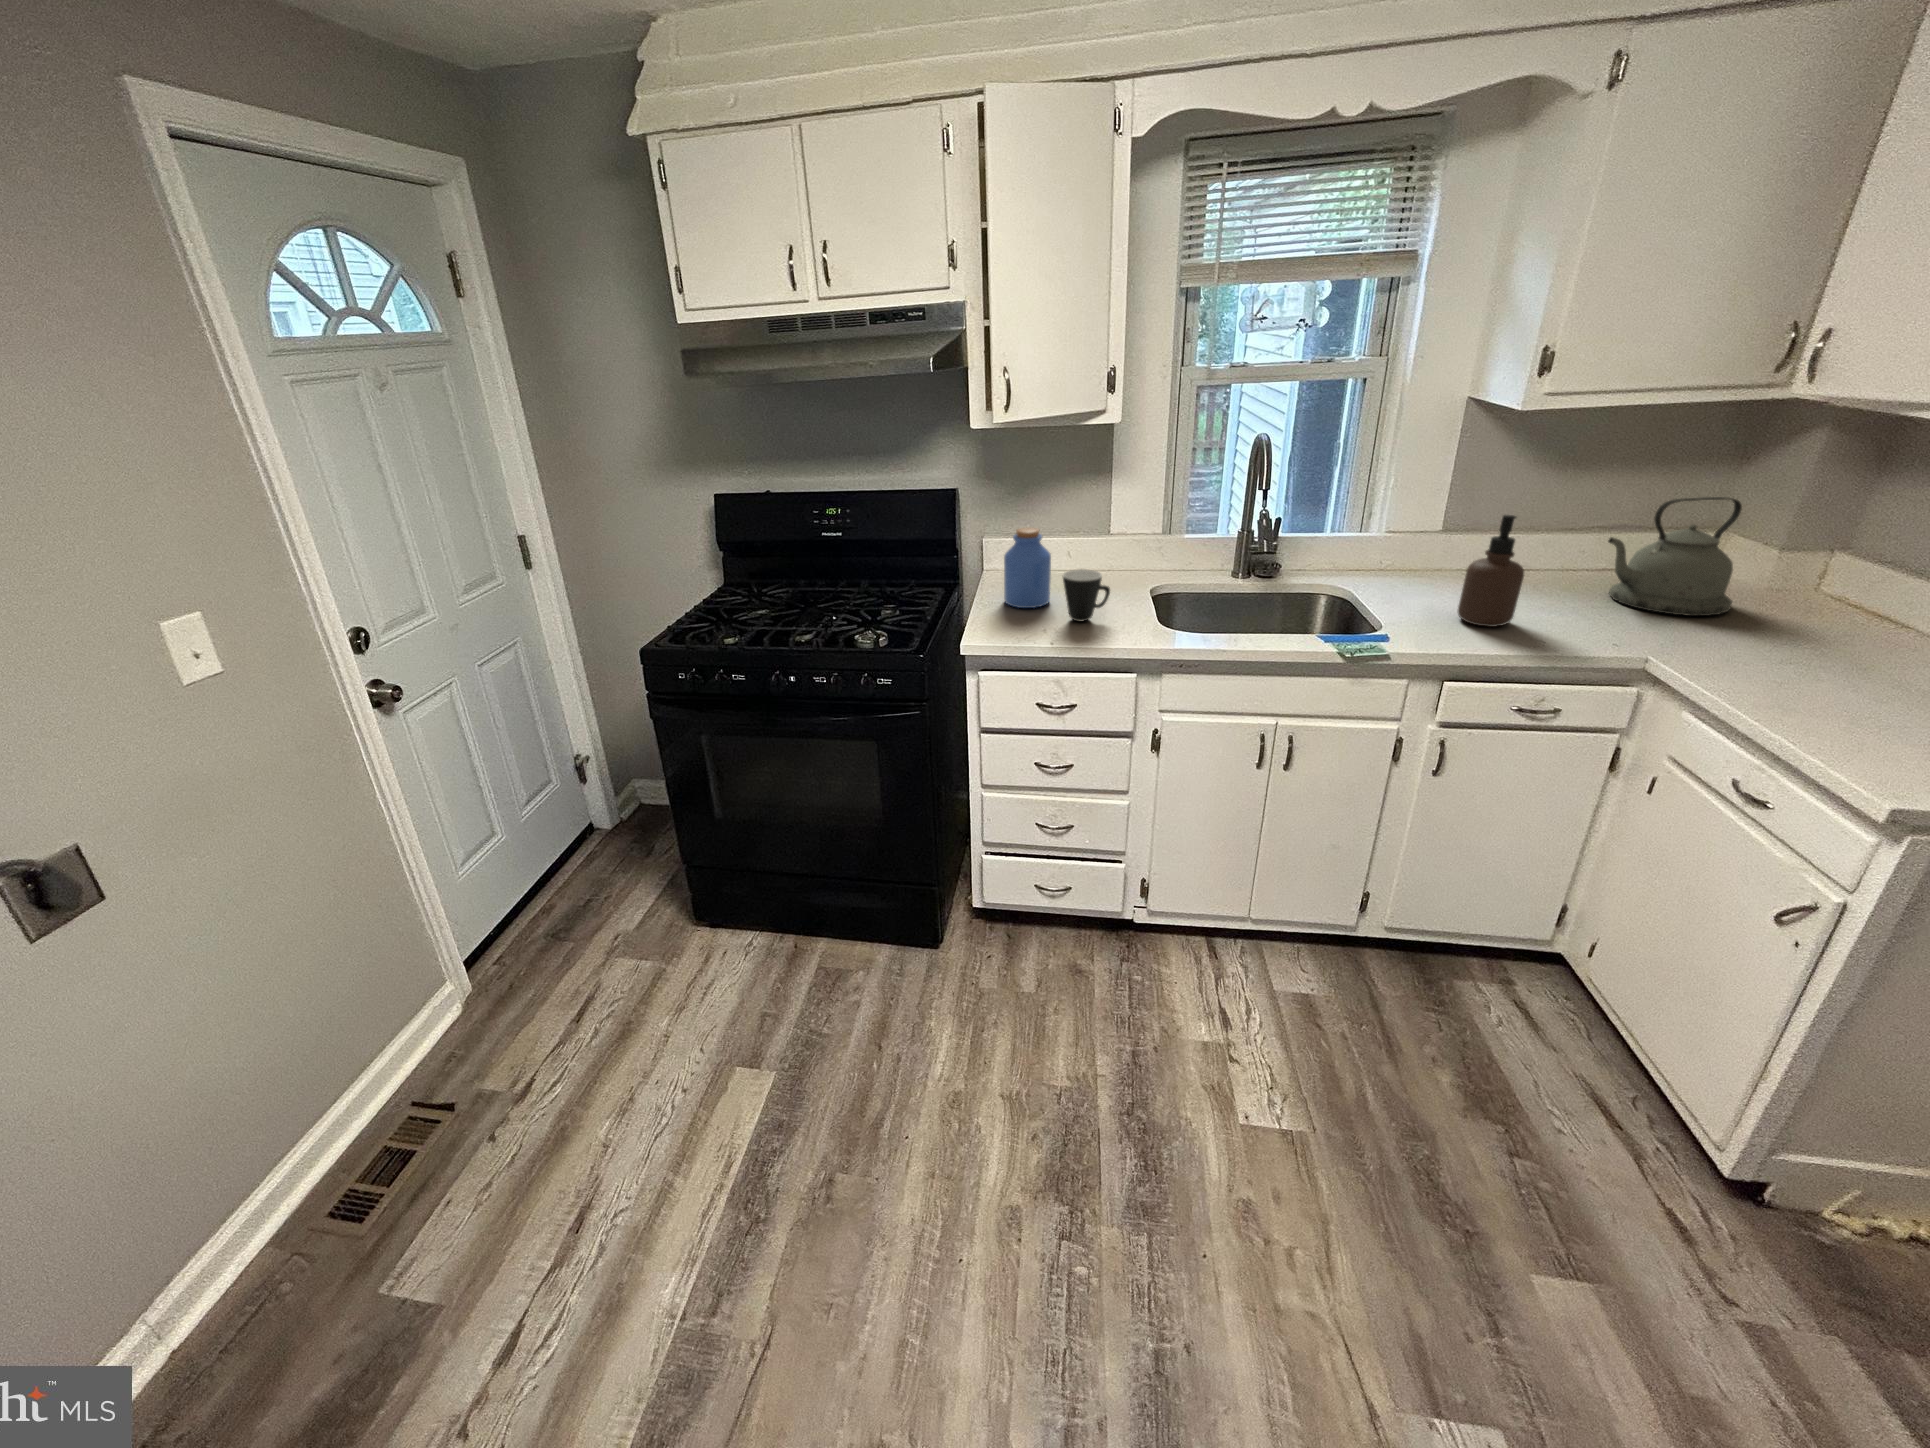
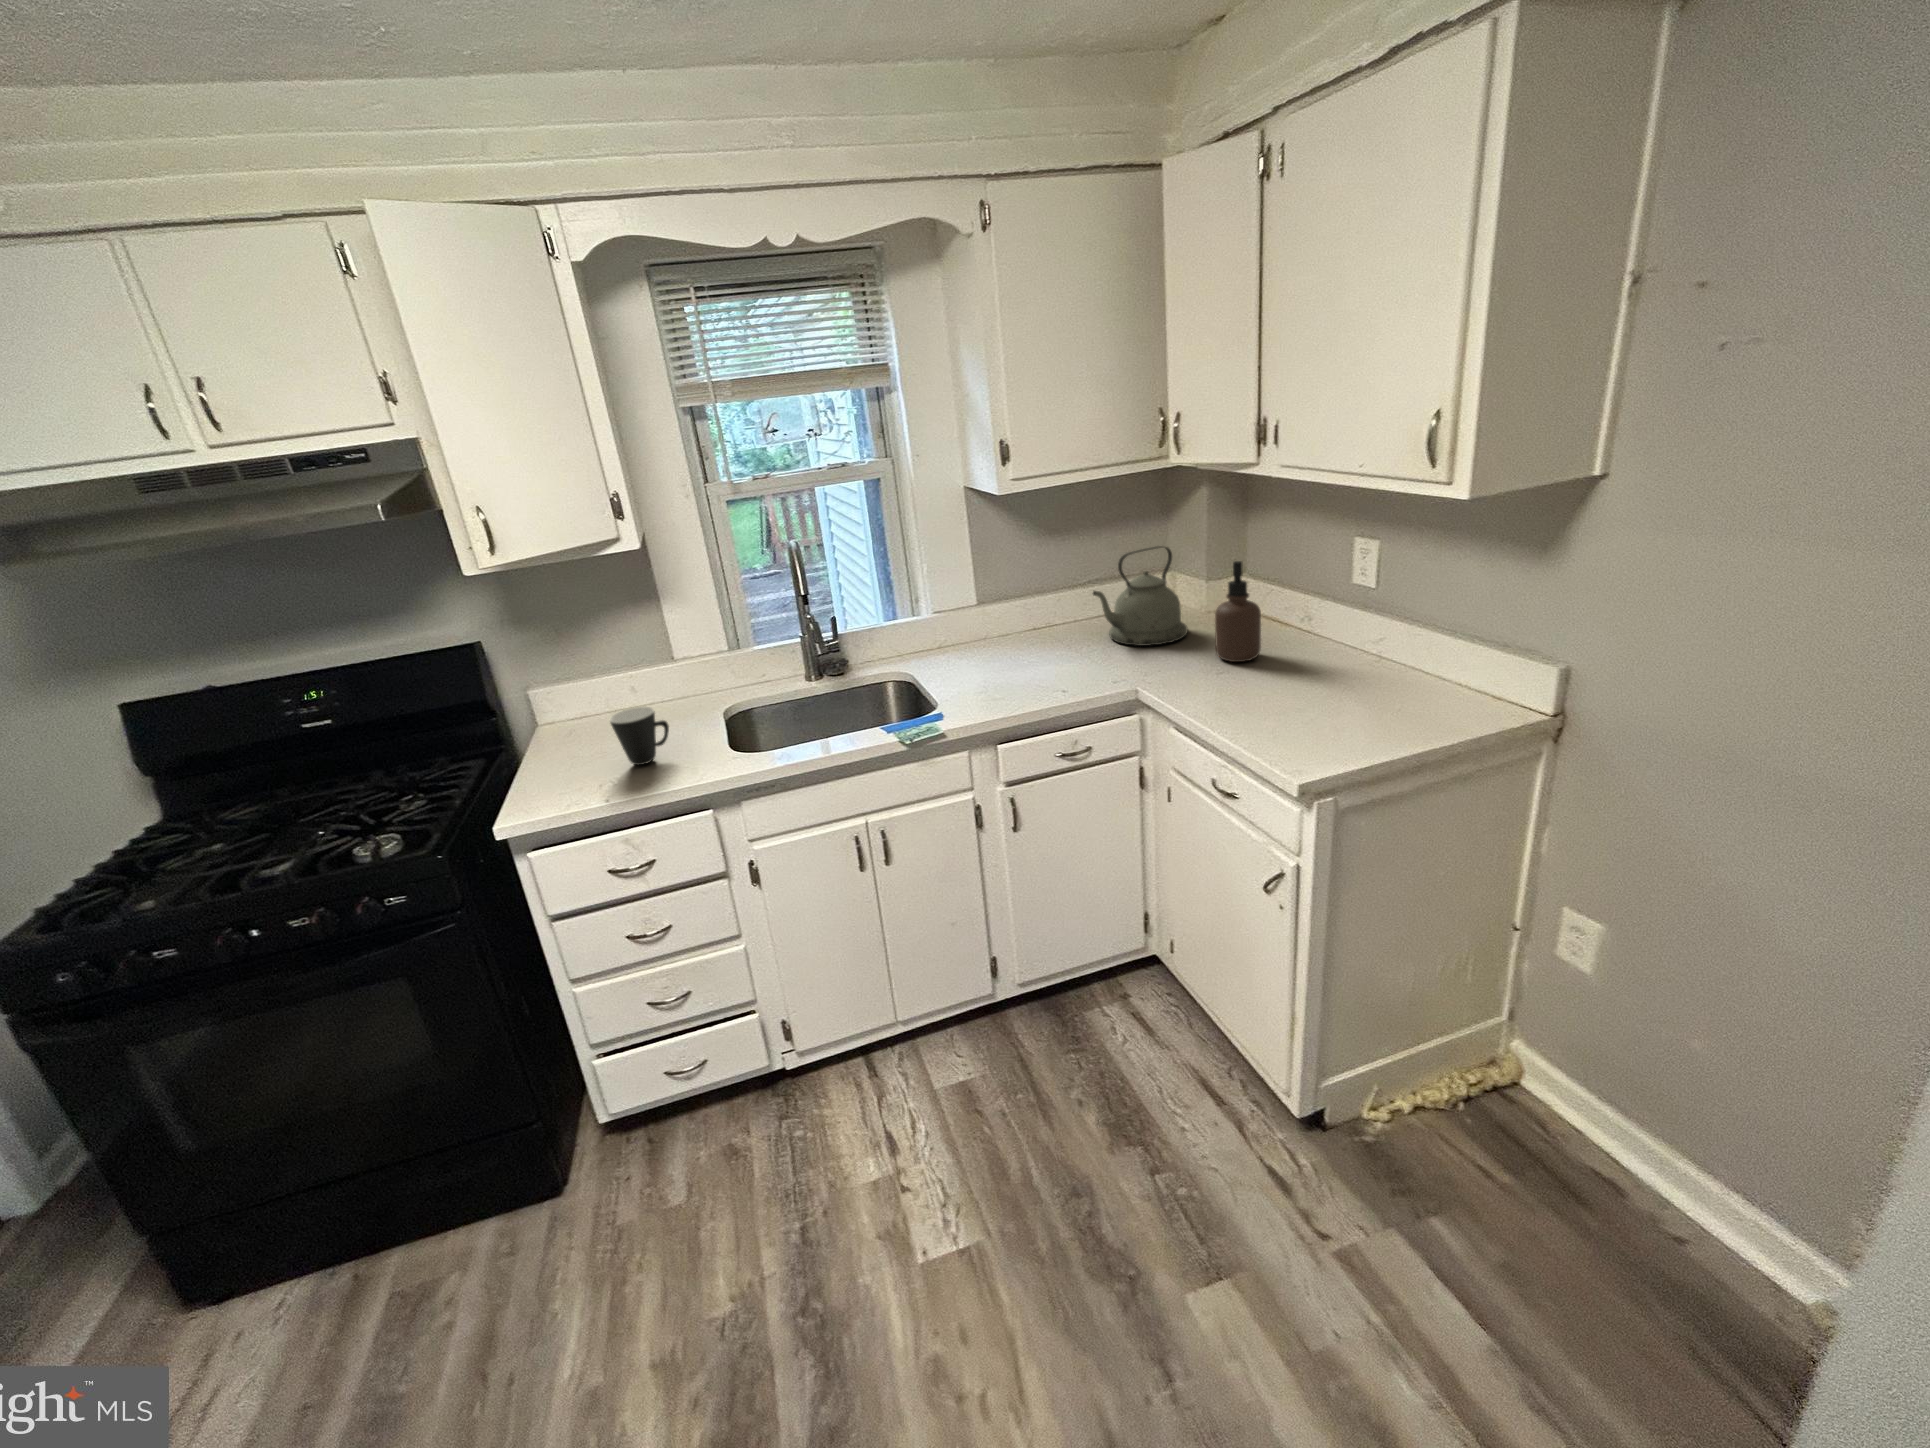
soap dispenser: present [1458,515,1524,627] -> present [1215,561,1261,662]
jar: present [1004,528,1051,608] -> none [544,671,613,763]

